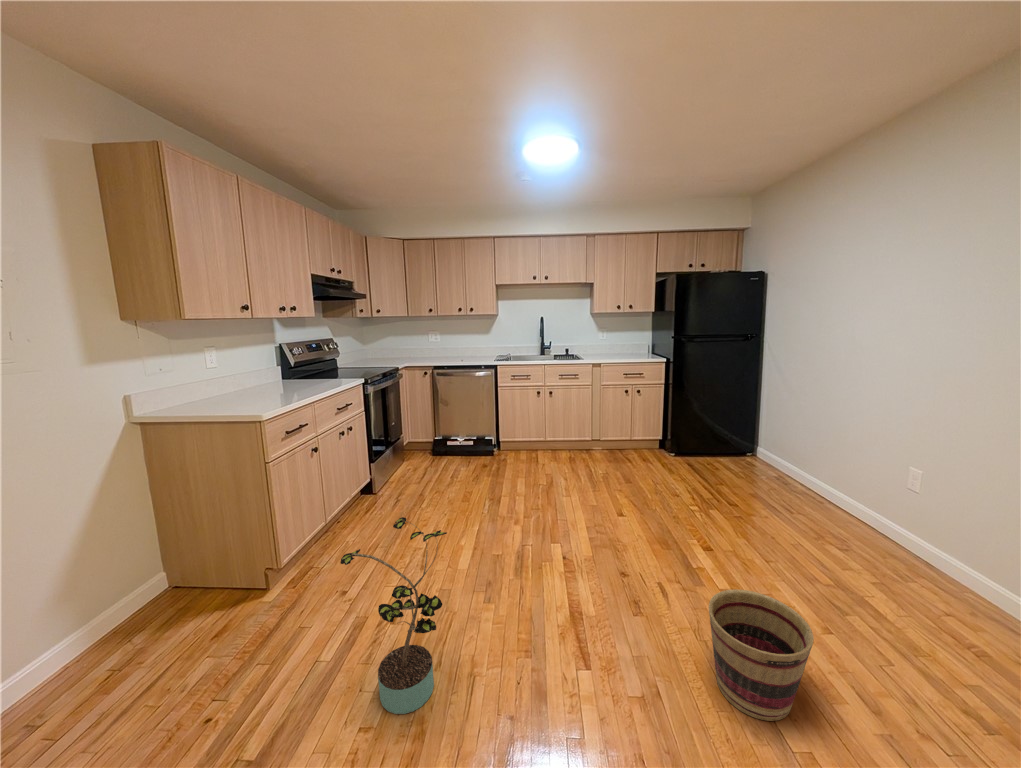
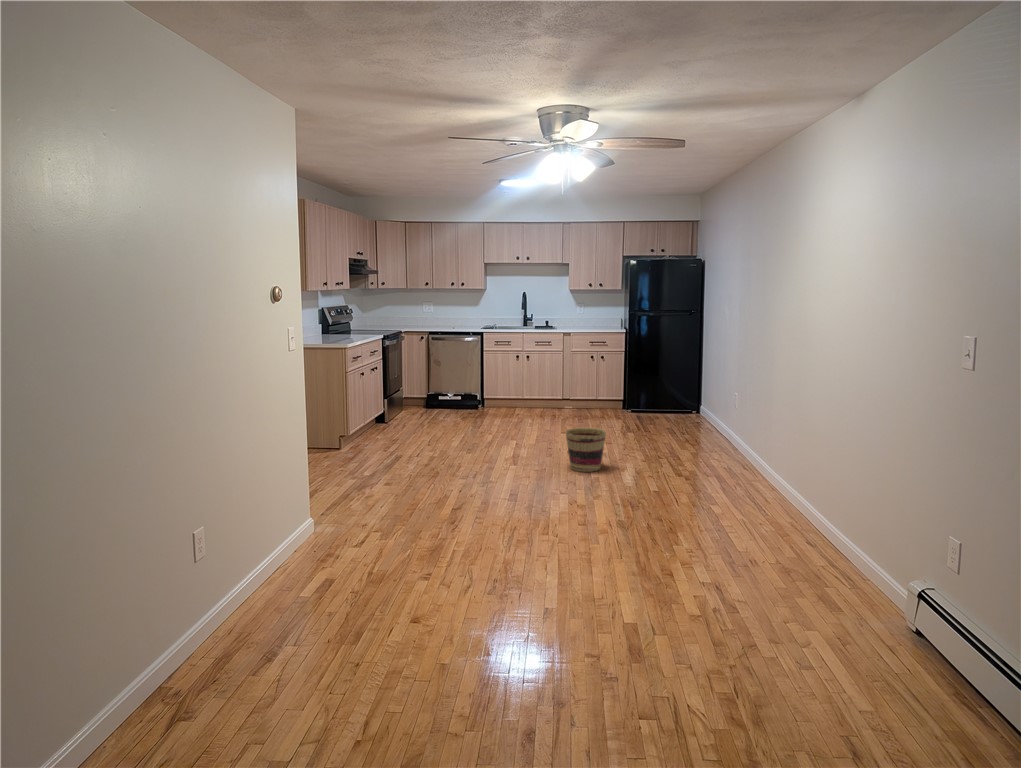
potted plant: present [340,517,447,714] -> none [400,386,447,469]

